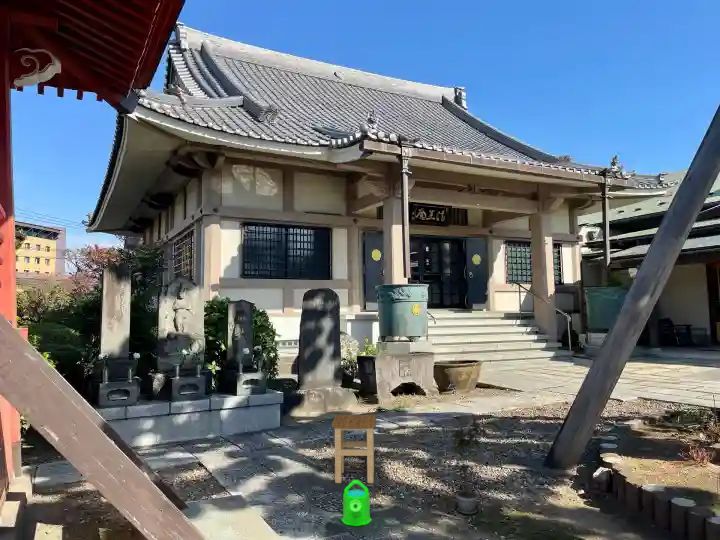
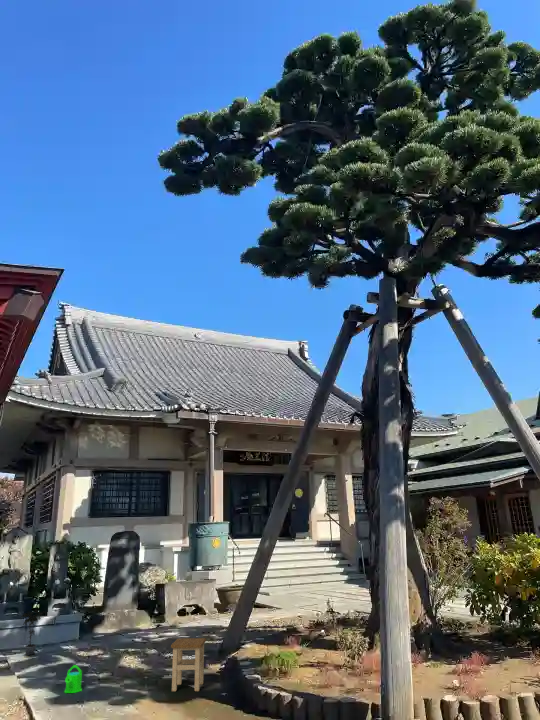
stool: present [332,415,376,483] -> present [171,638,206,691]
potted plant: present [447,419,486,514] -> present [21,610,45,655]

